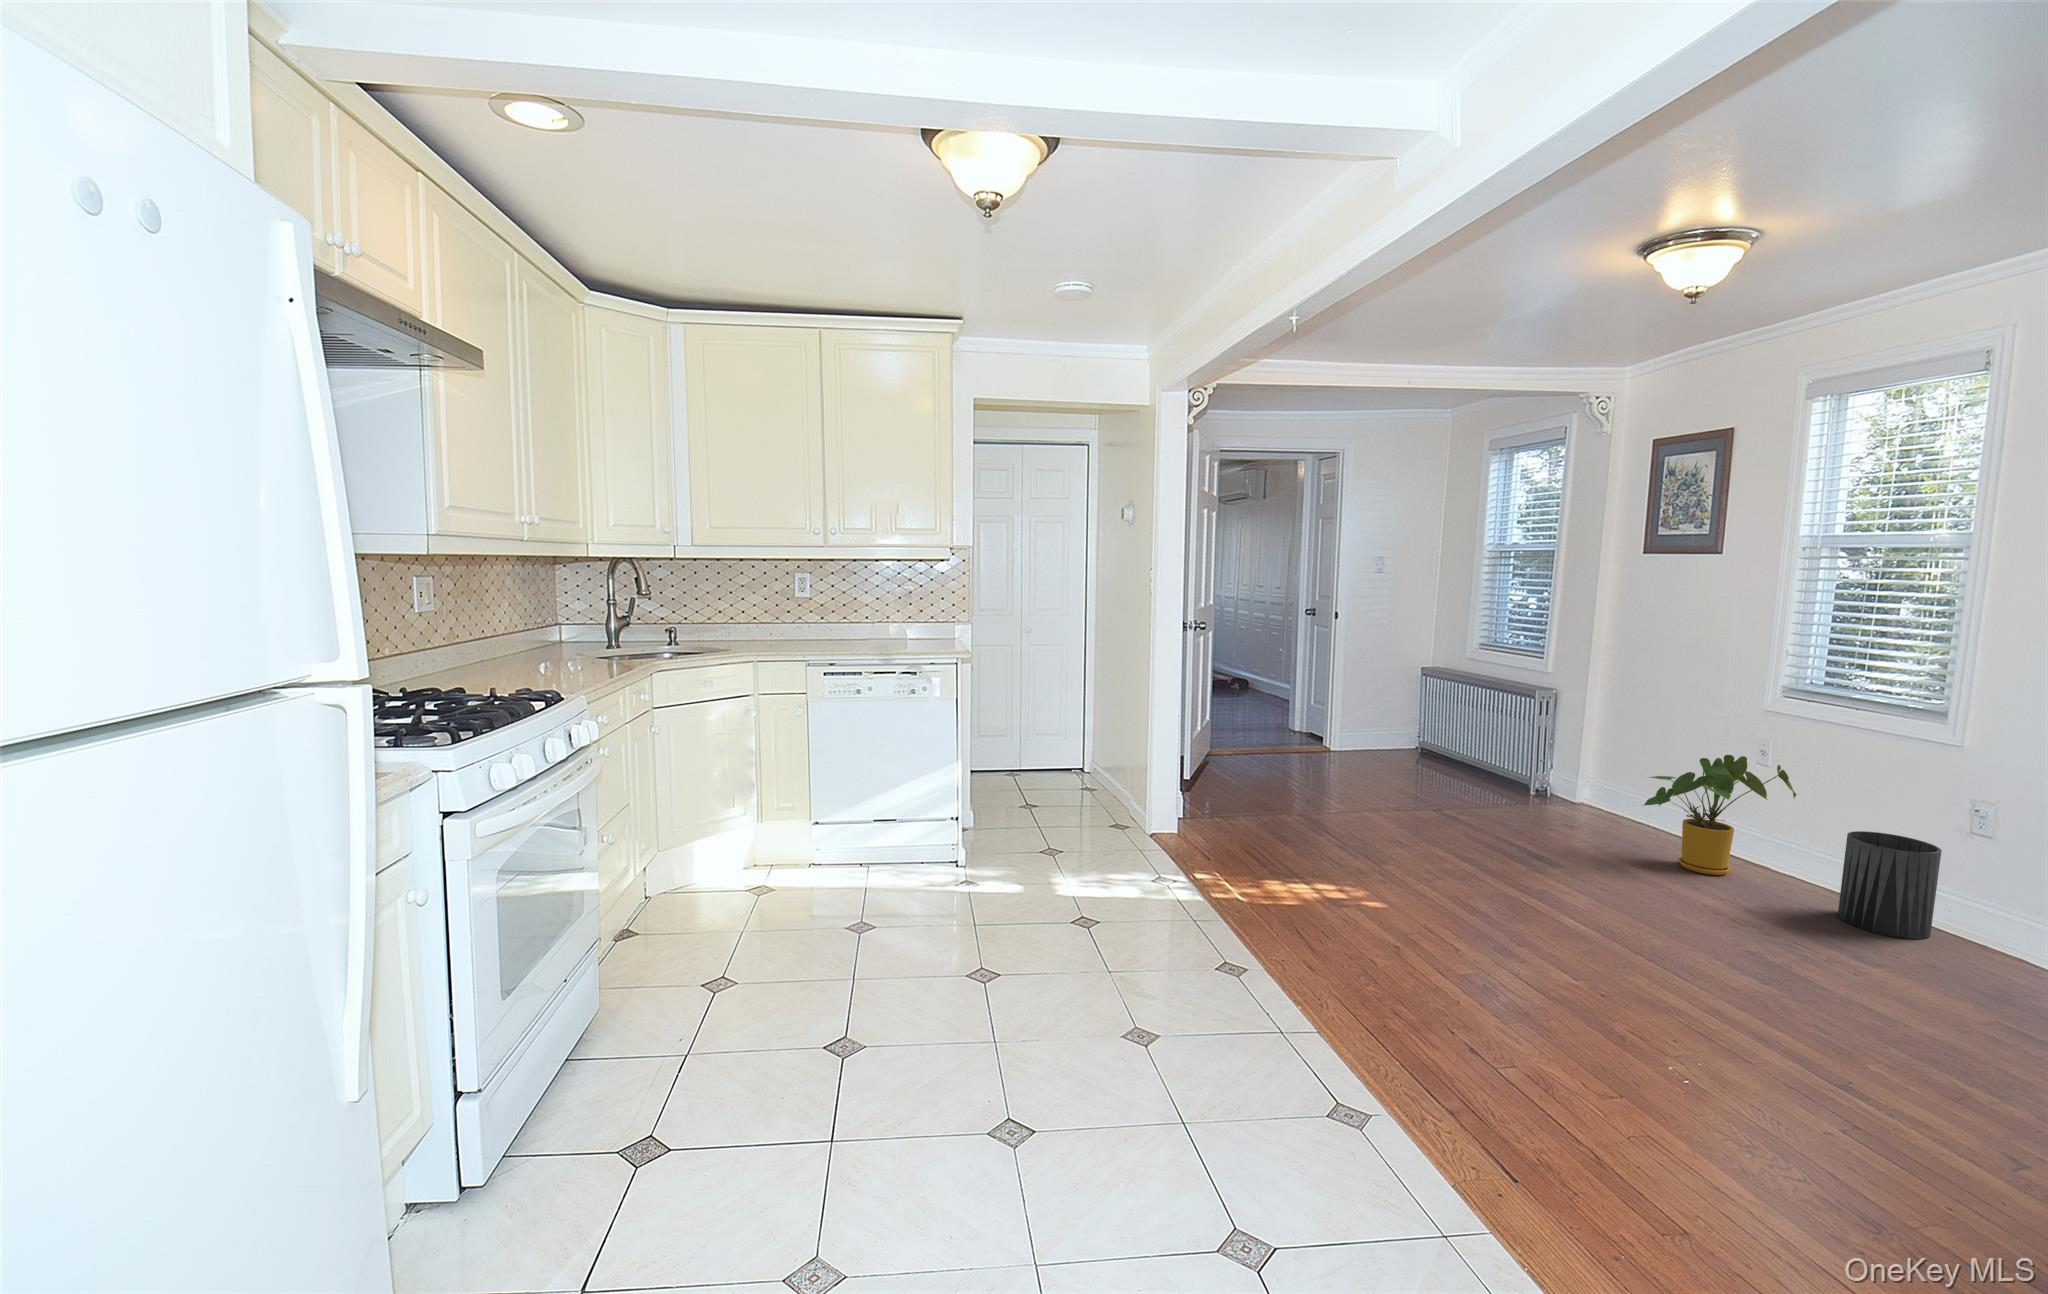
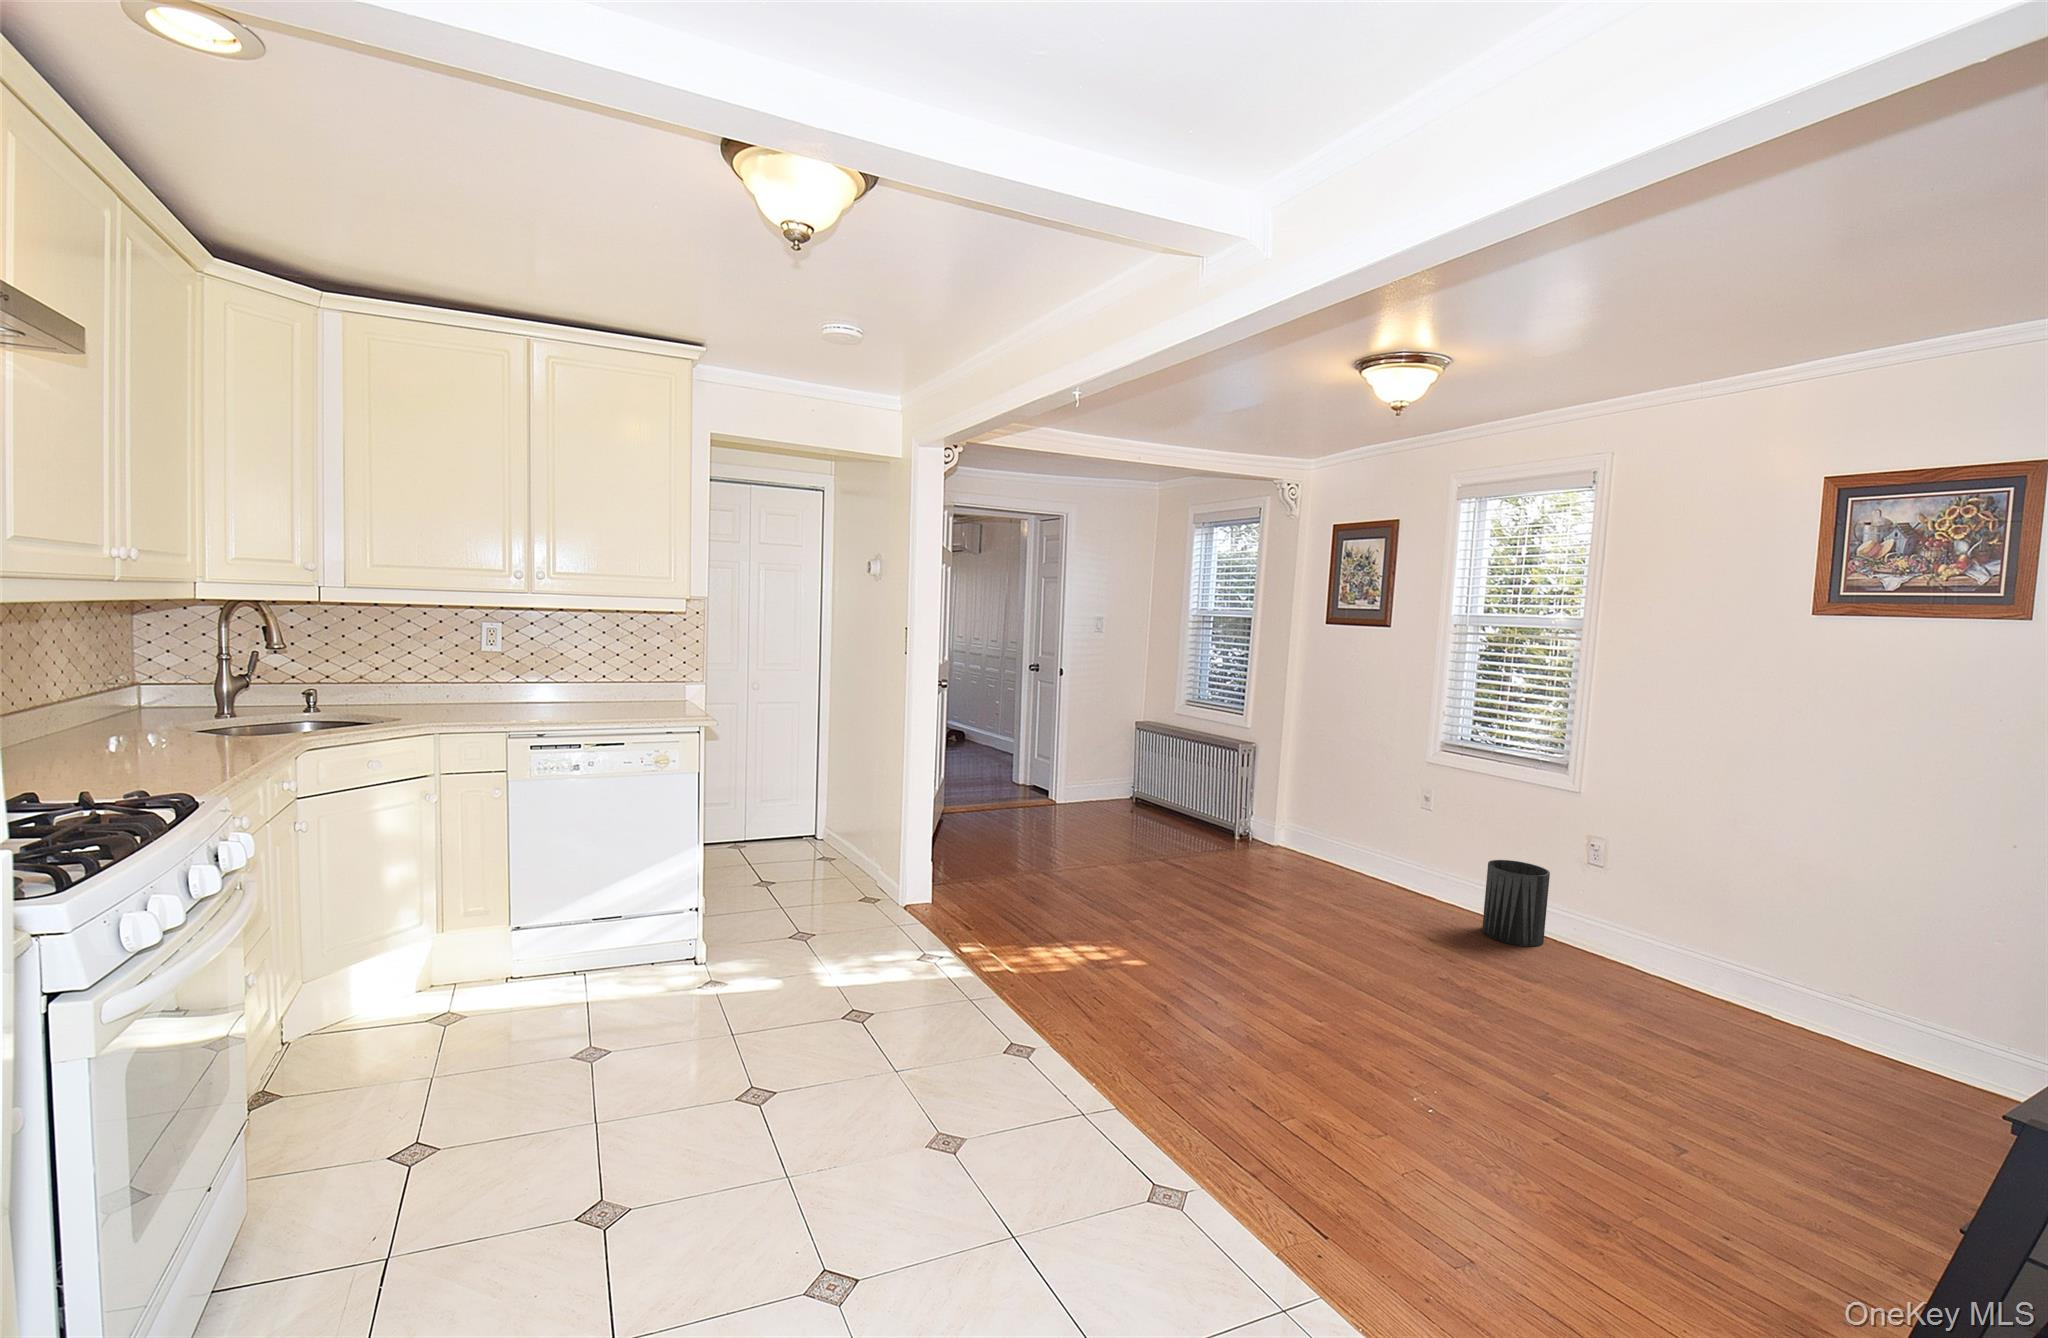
house plant: present [1644,755,1796,875] -> none [1337,799,1448,904]

